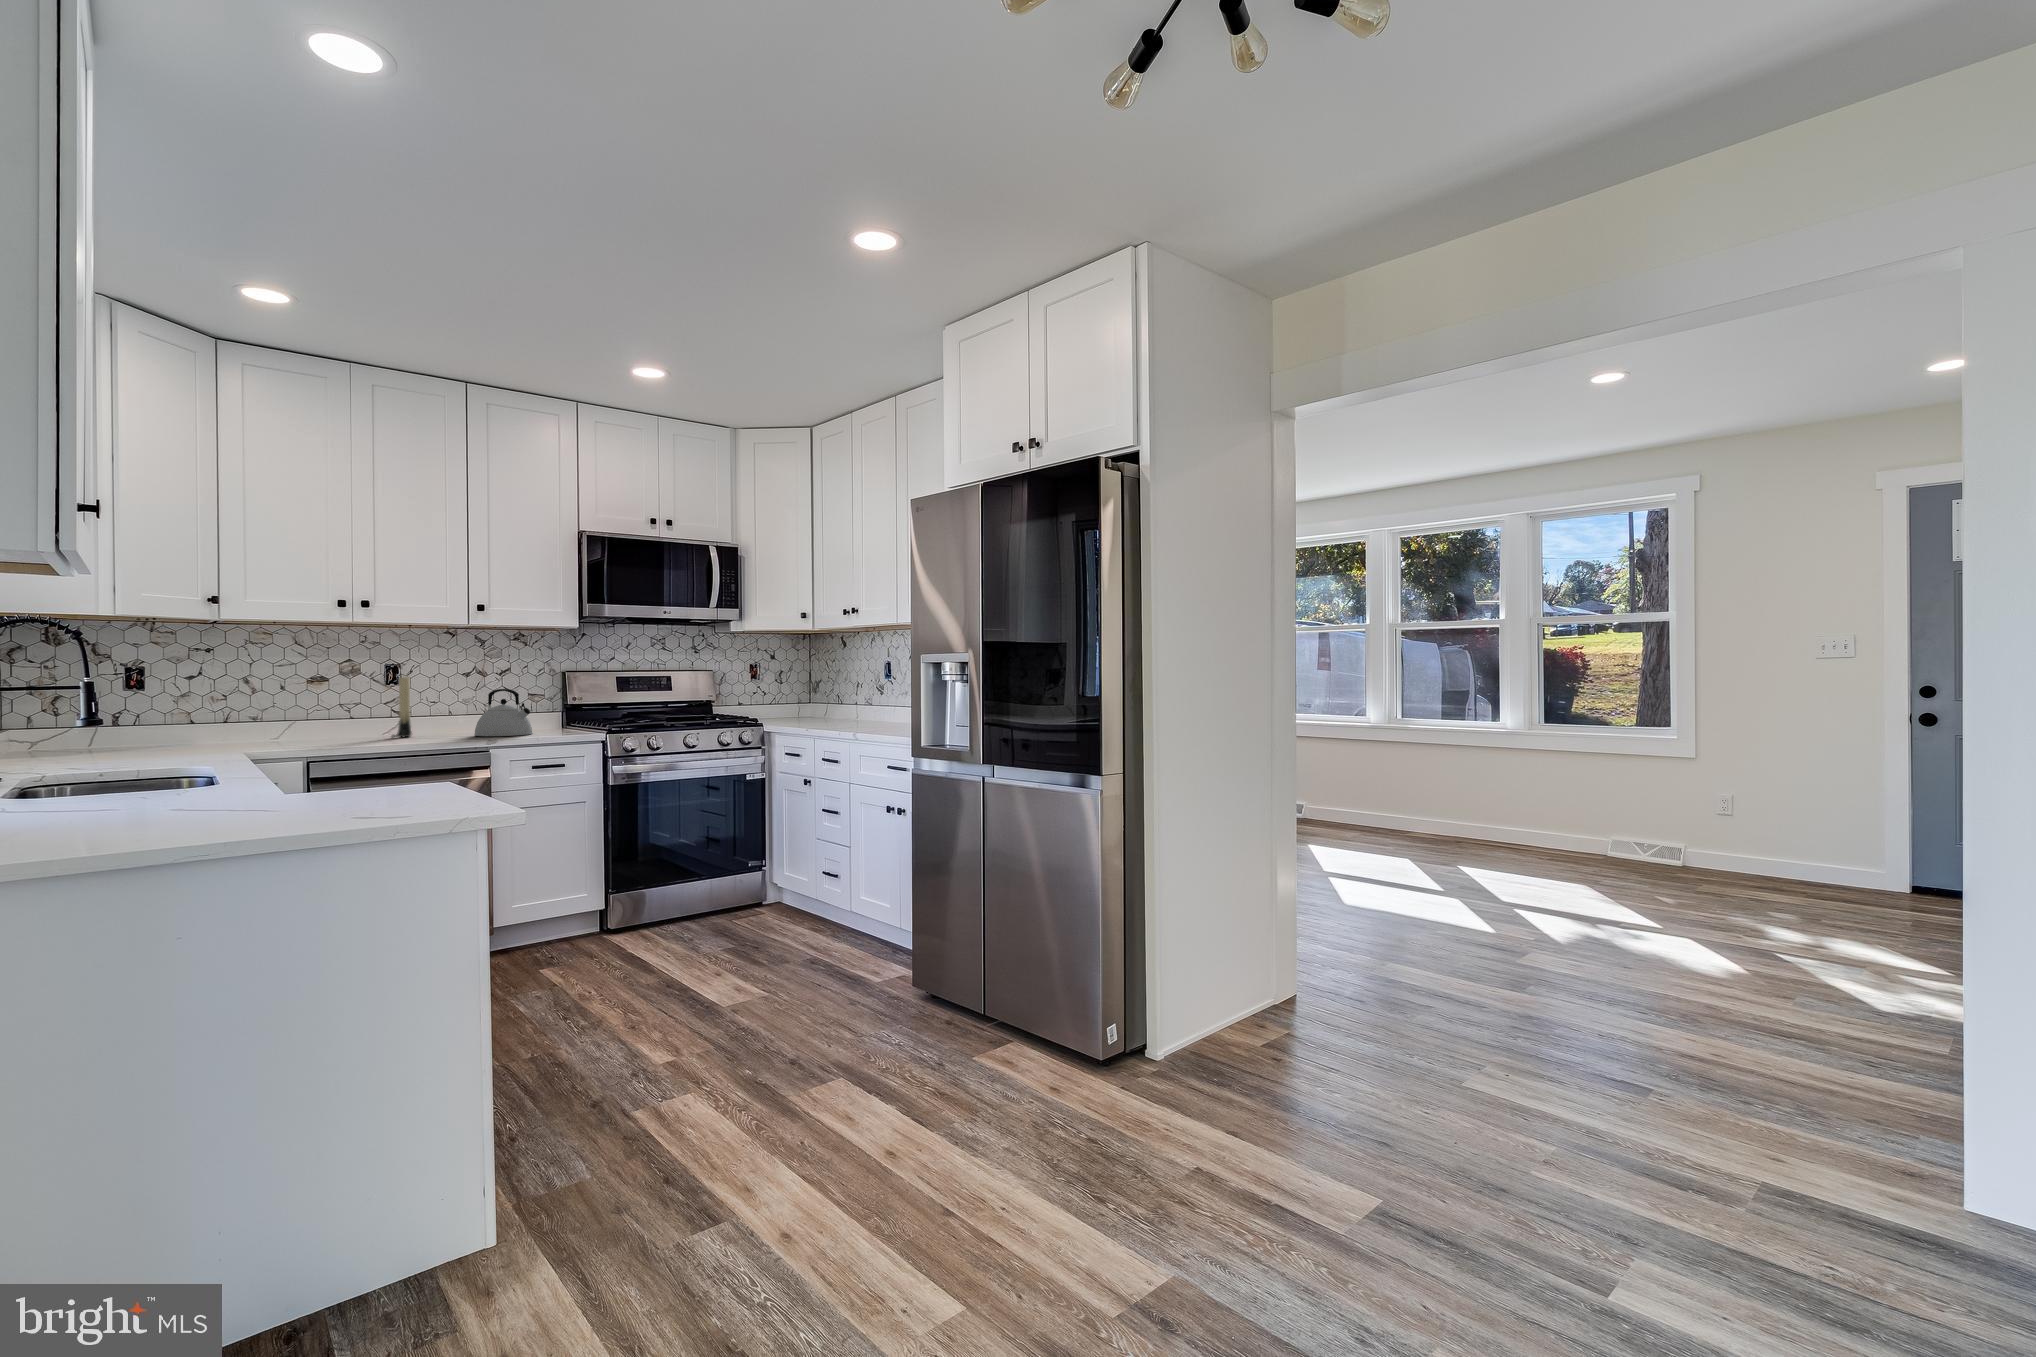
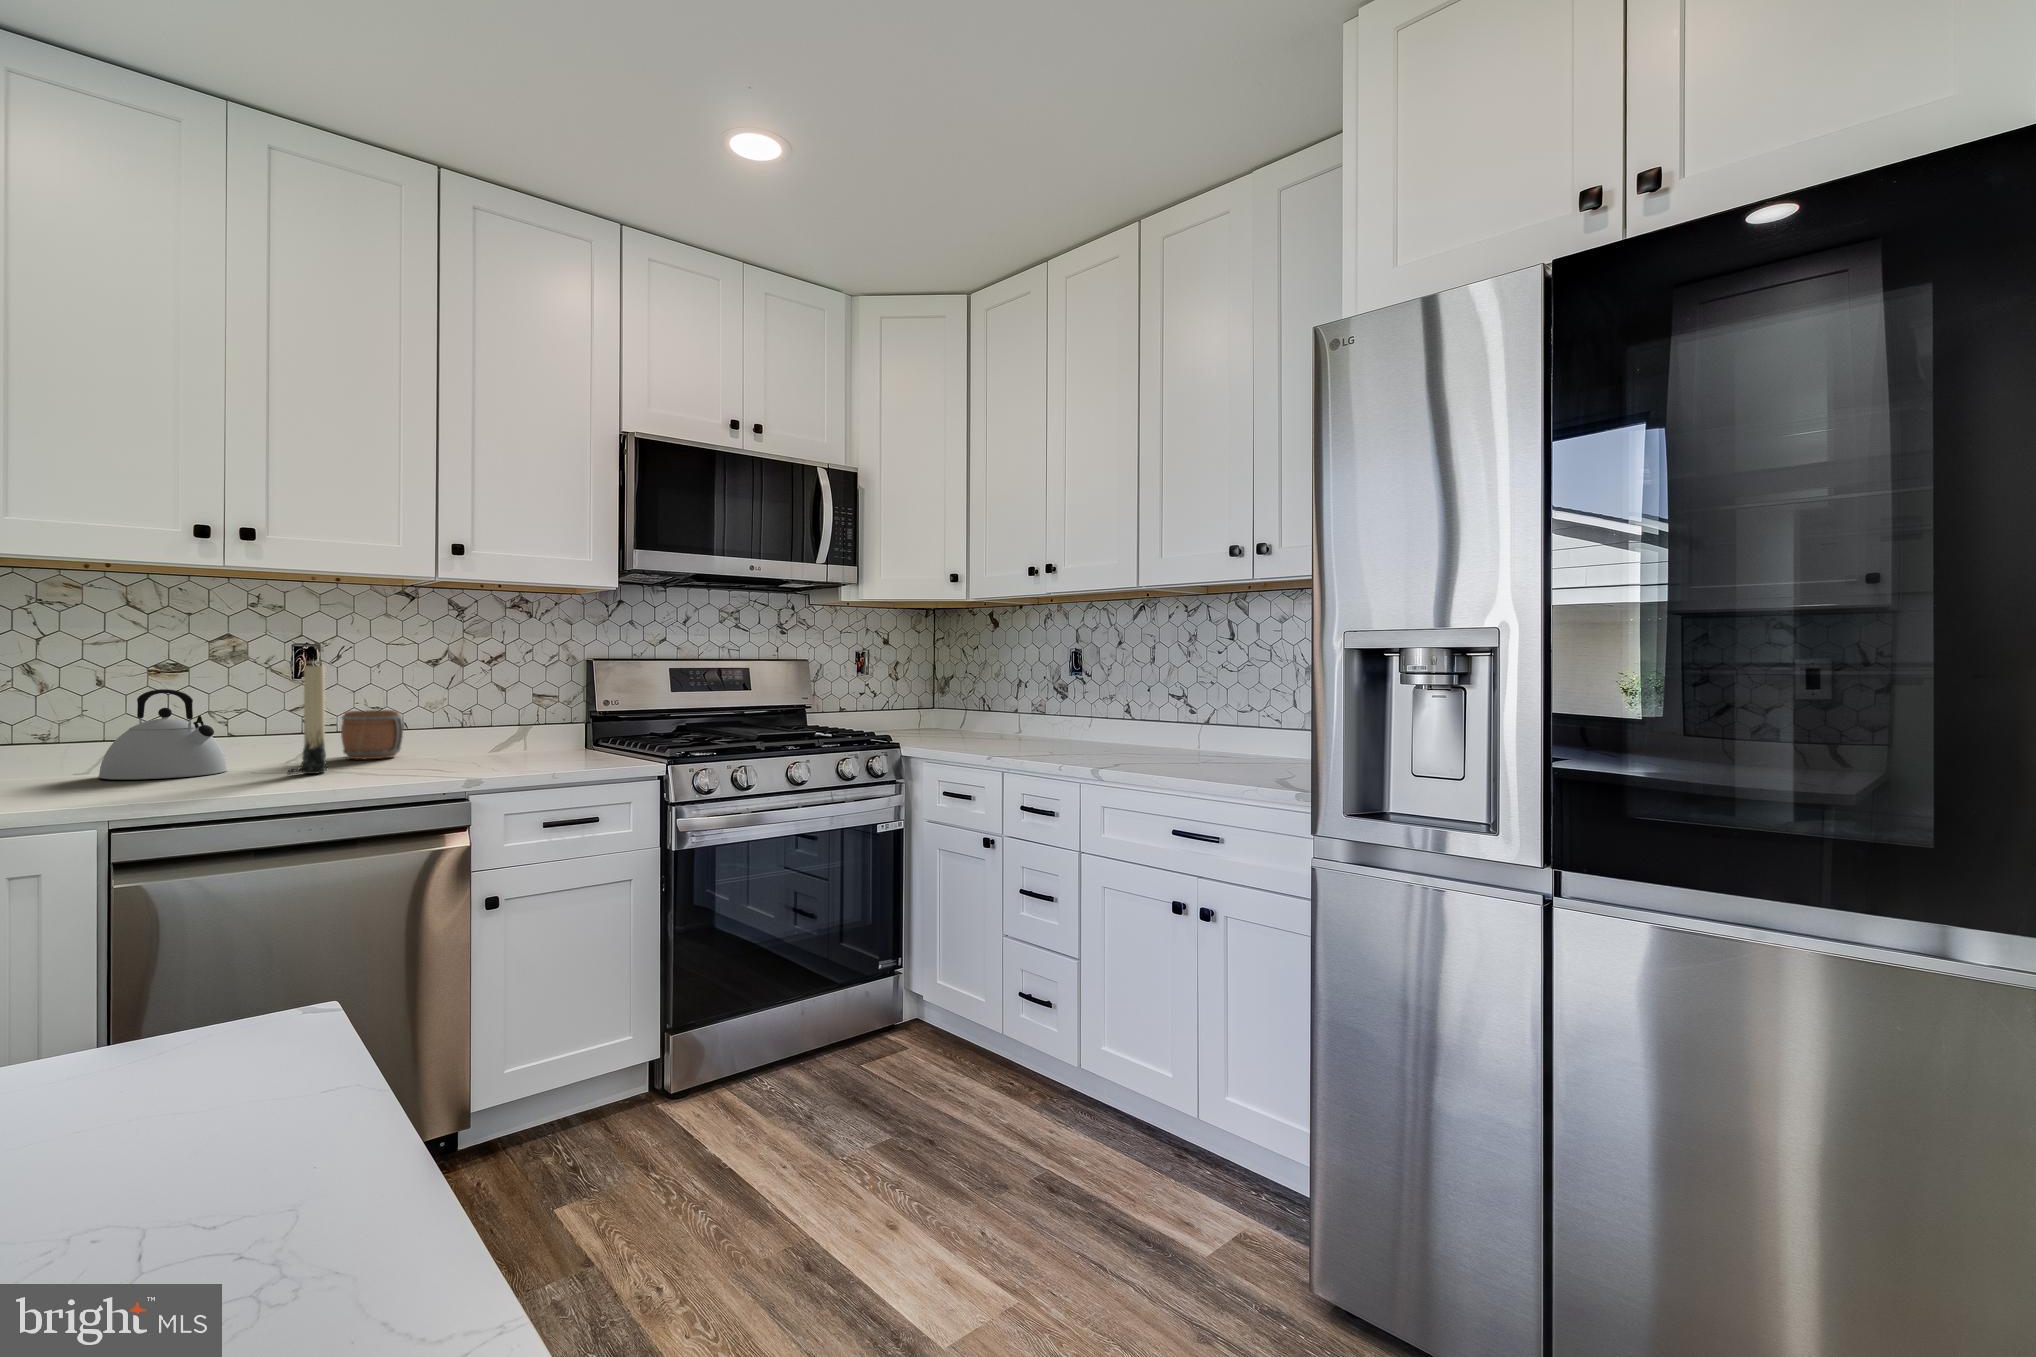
kettle: present [474,689,532,736] -> present [99,689,228,780]
mug: none [415,703,451,732] -> present [341,710,403,759]

